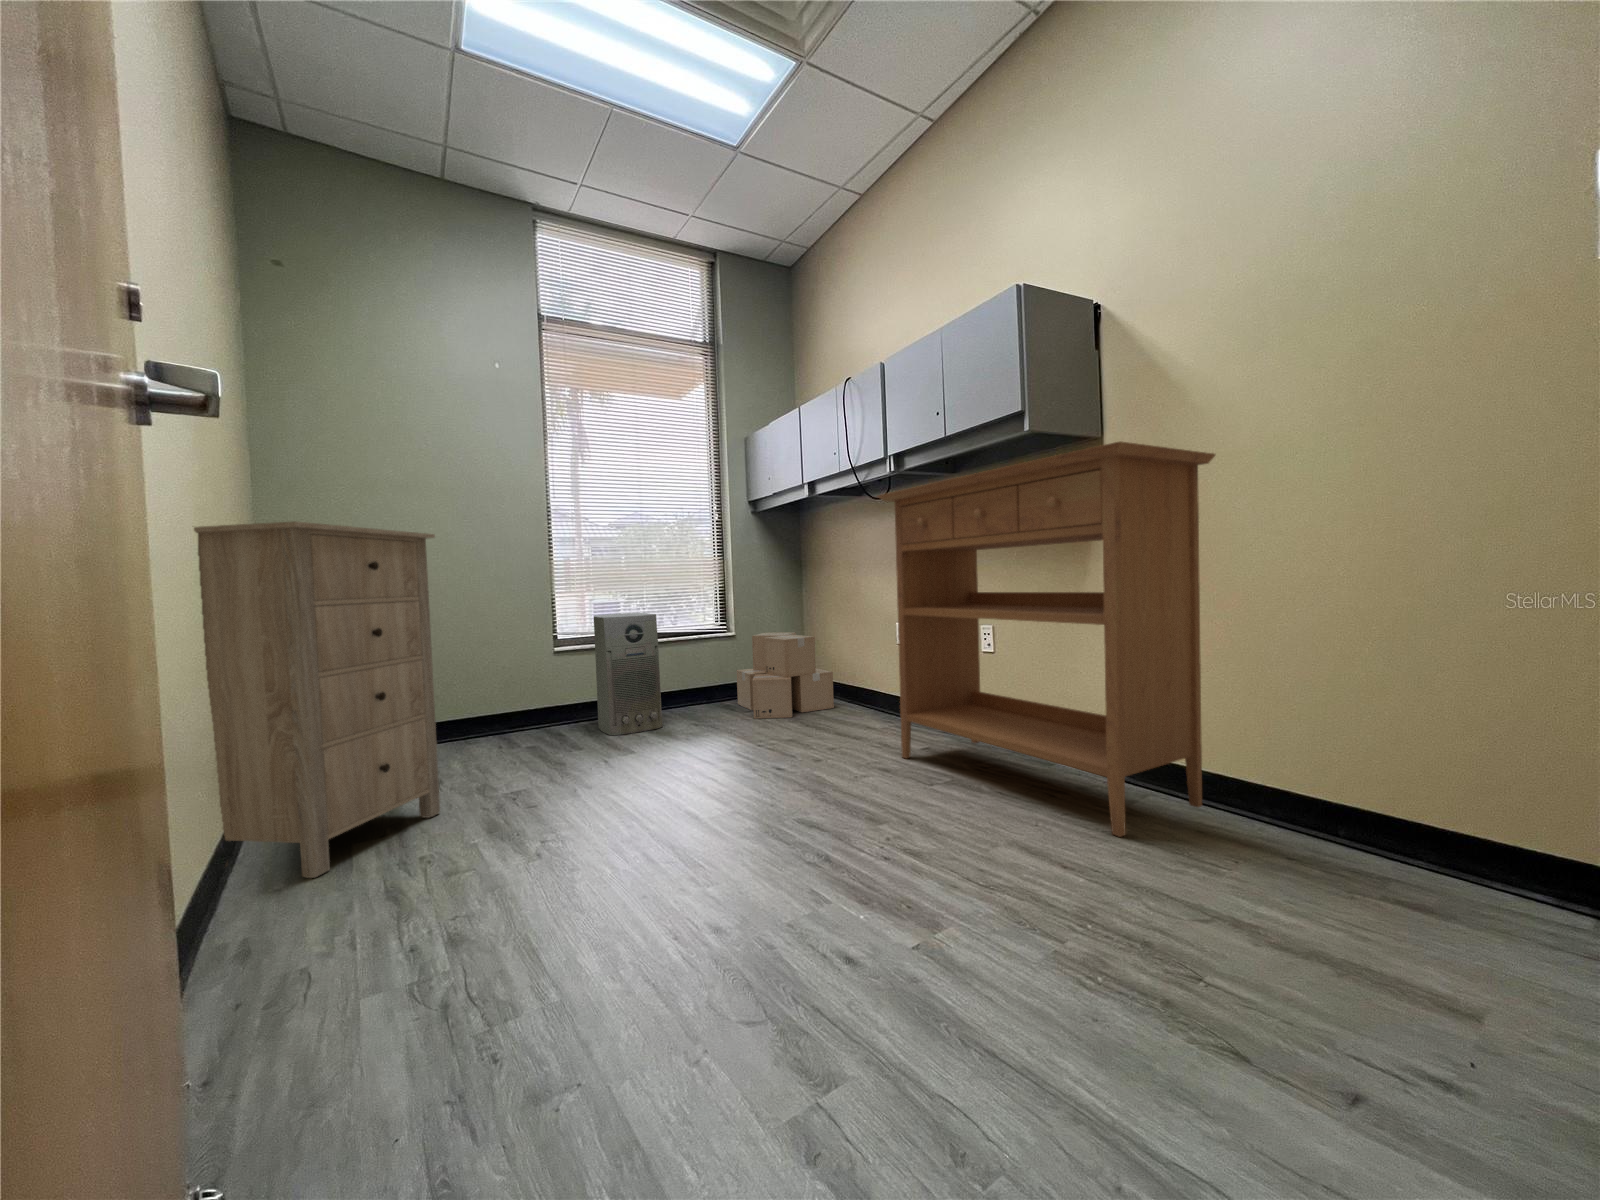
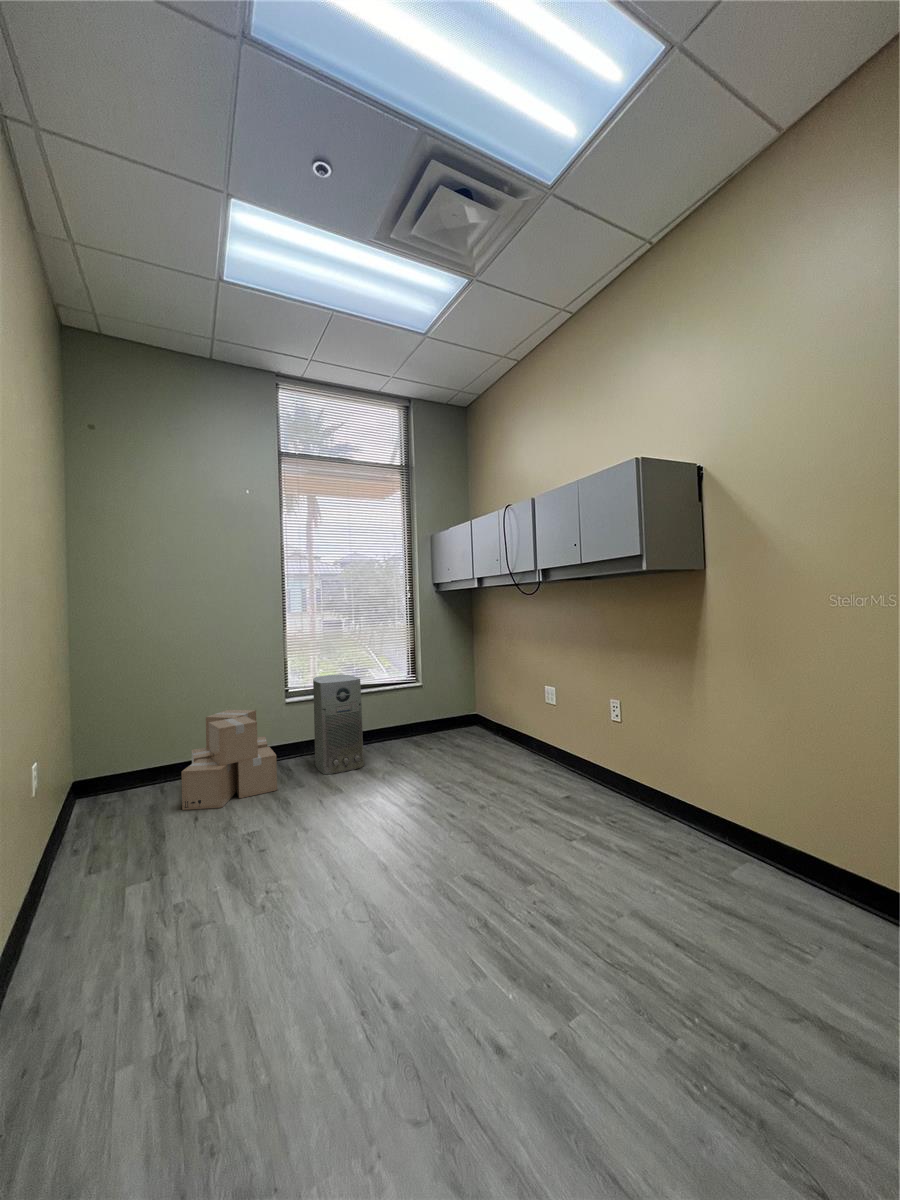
console table: present [878,441,1215,837] -> none [529,597,799,914]
storage cabinet: present [194,521,440,878] -> none [3,644,194,925]
cardboard box: present [737,632,834,719] -> present [181,710,277,810]

